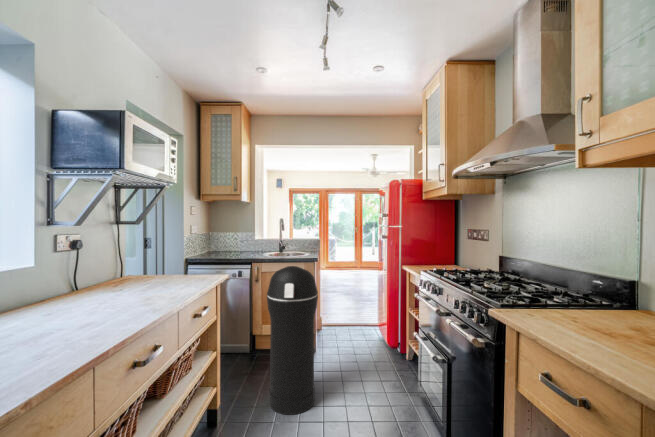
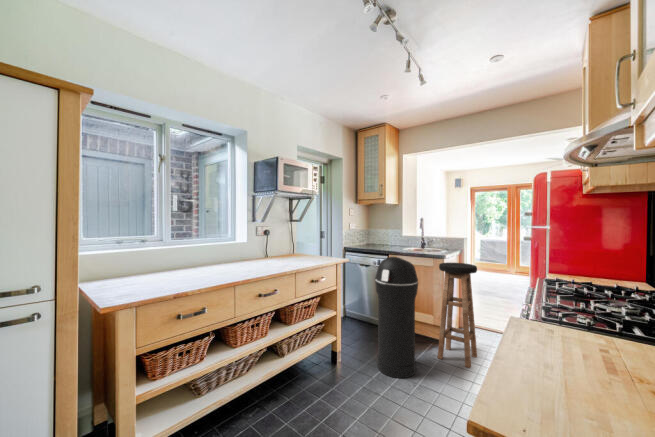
bar stool: none [321,266,357,373] -> present [438,263,477,368]

